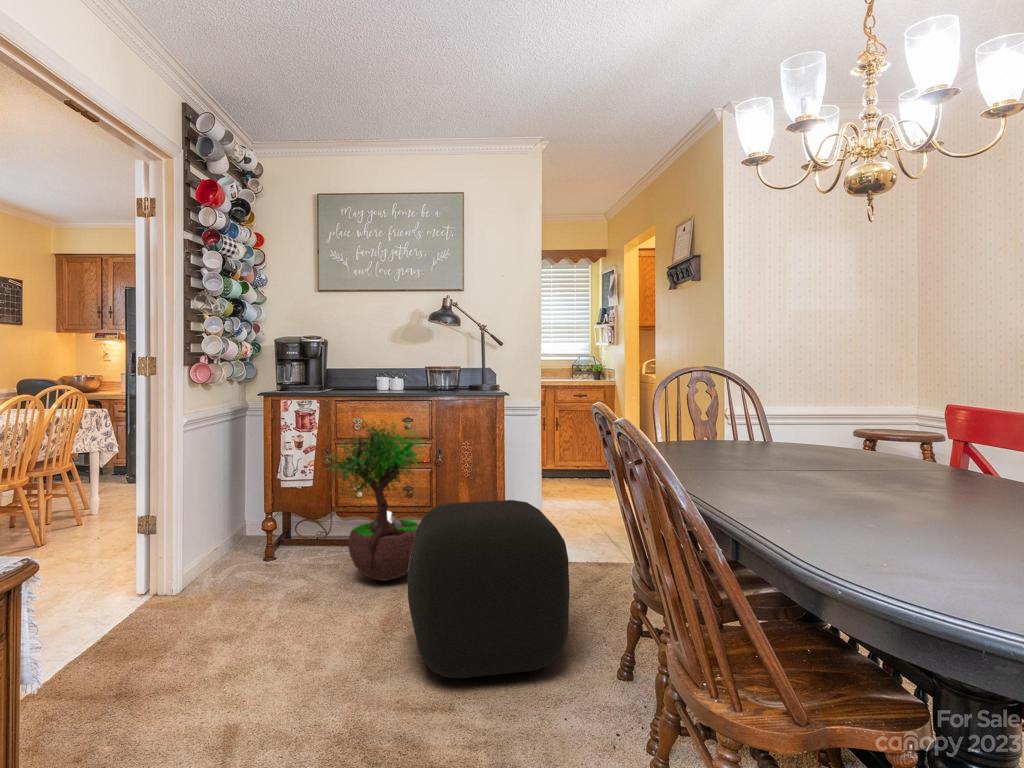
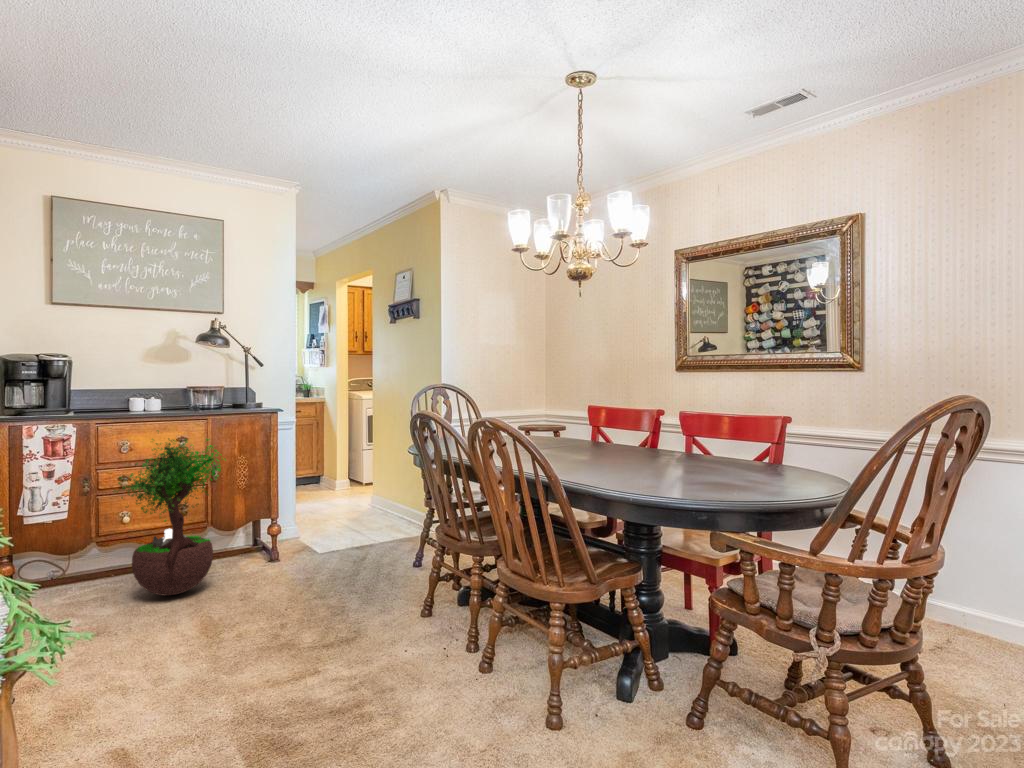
ottoman: present [407,500,569,679] -> none [251,492,392,632]

